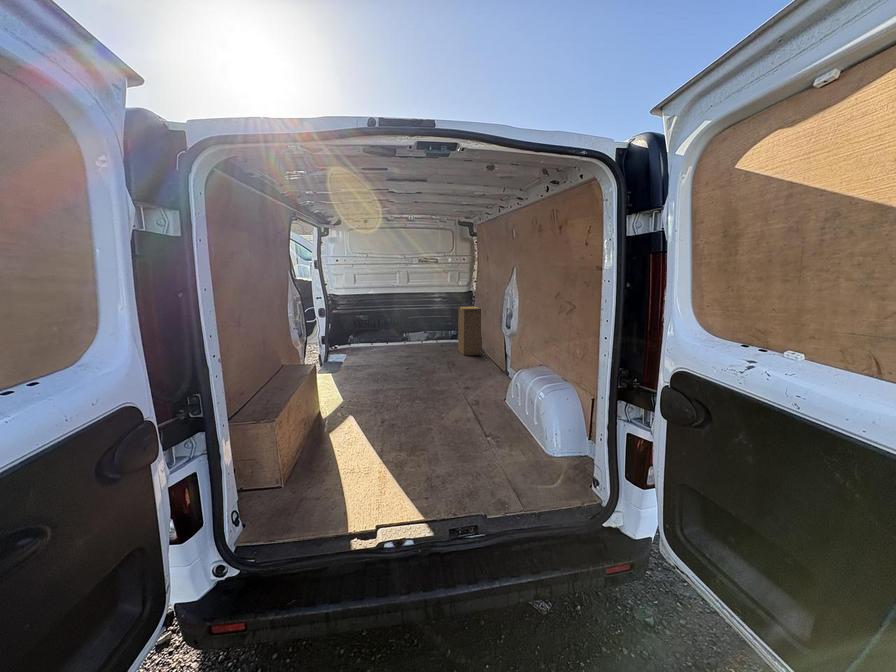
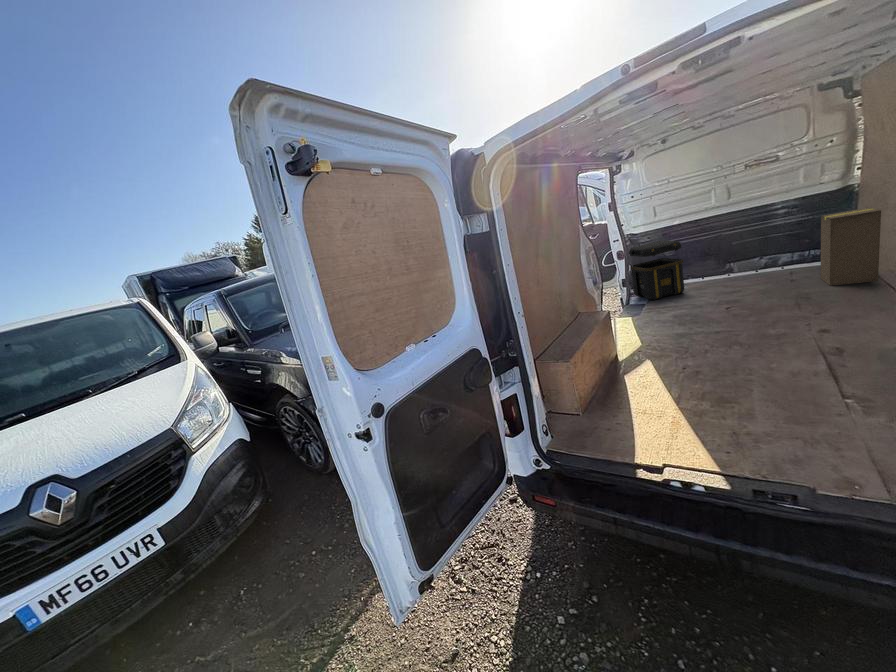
toolbox: none [330,306,375,358] -> present [629,241,684,300]

